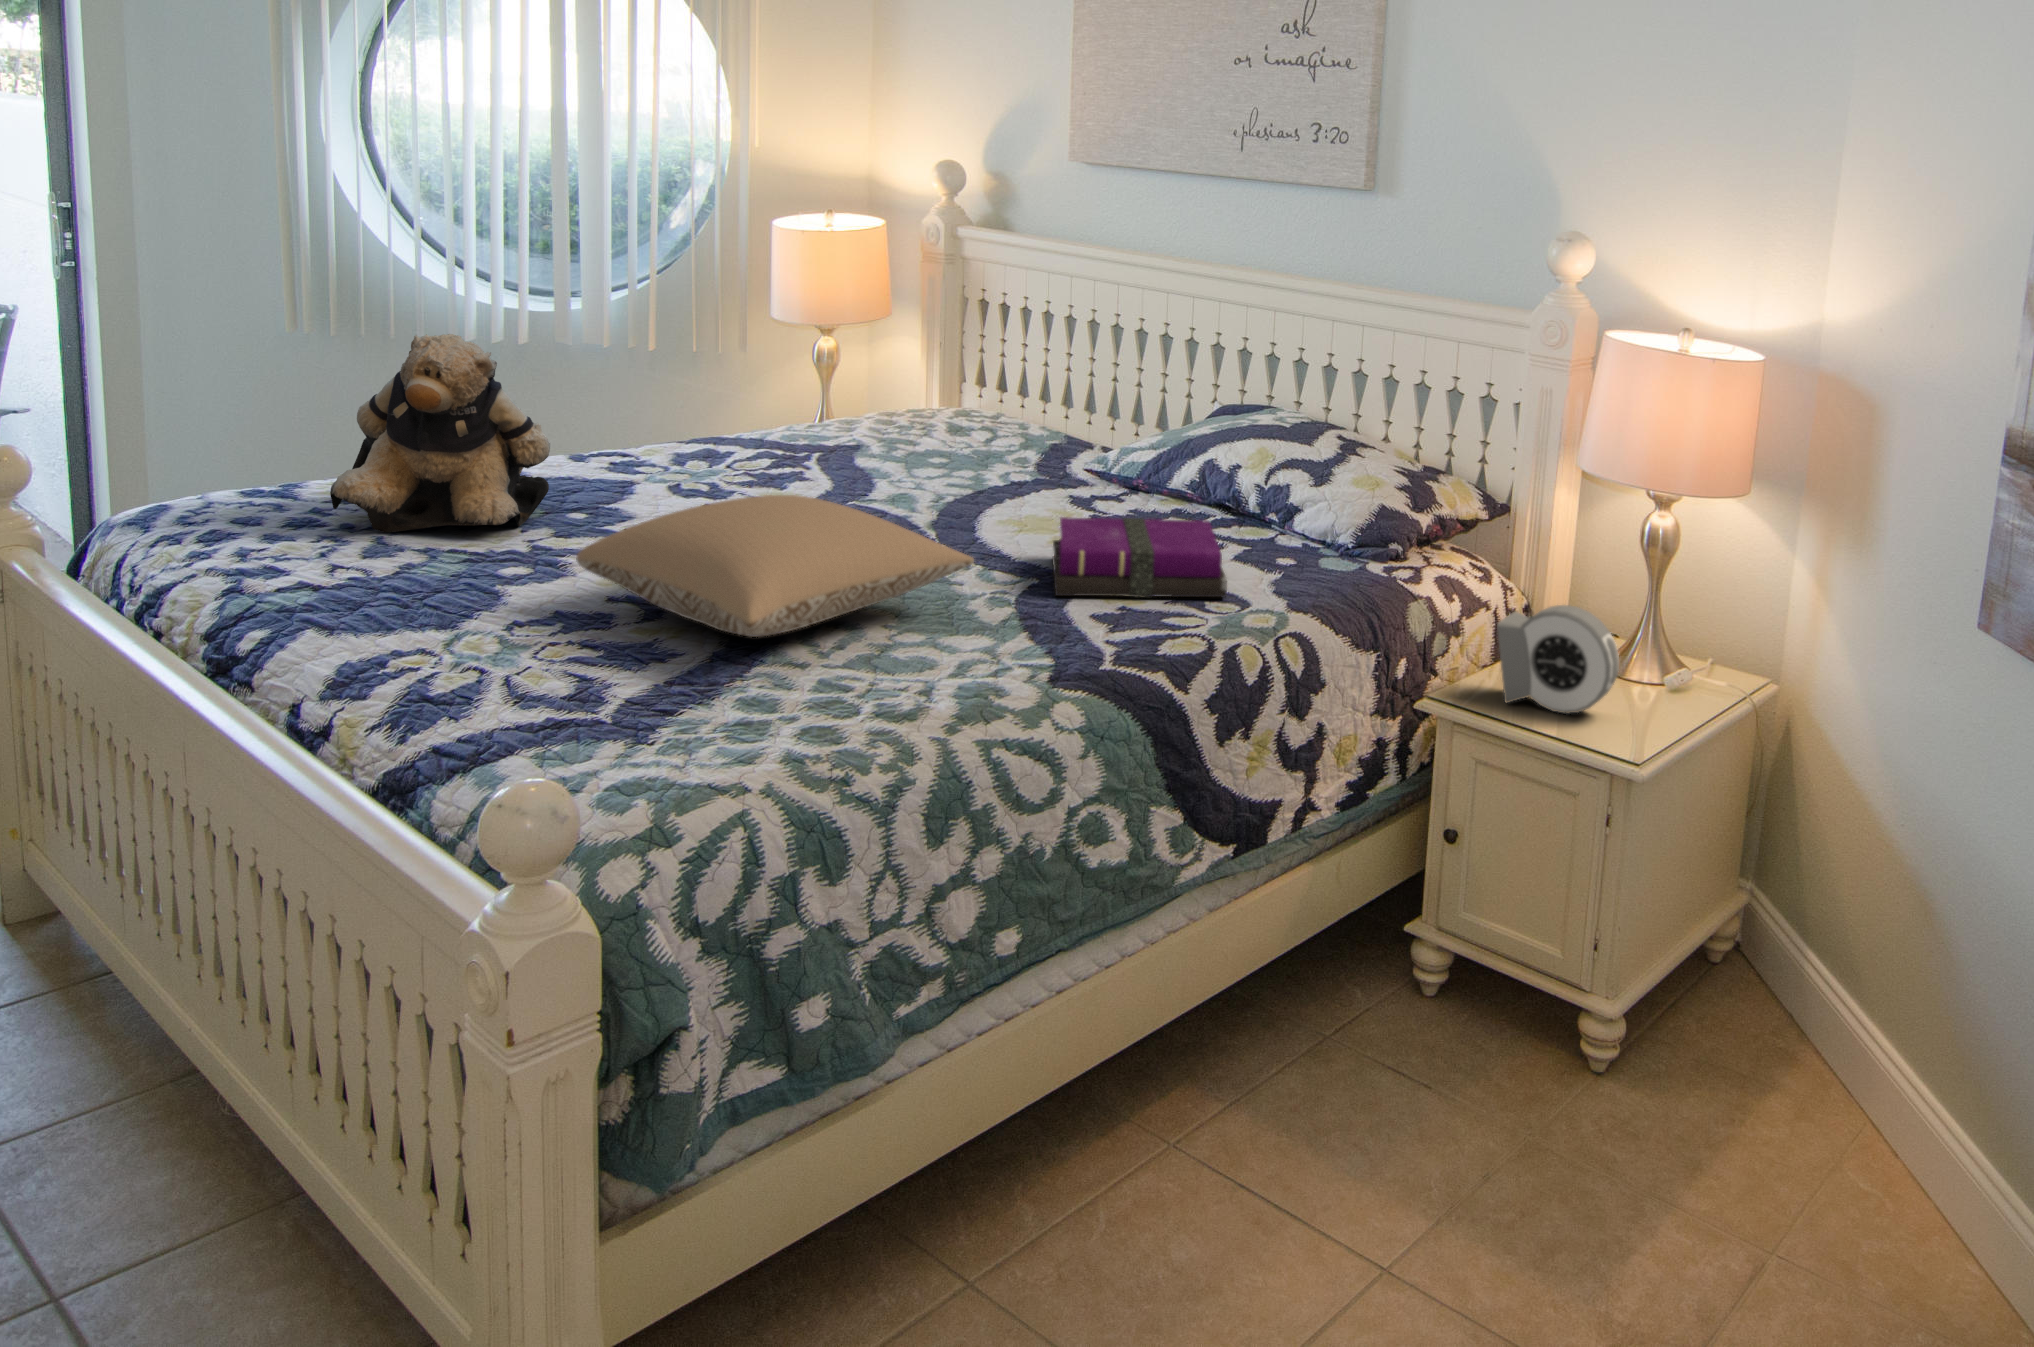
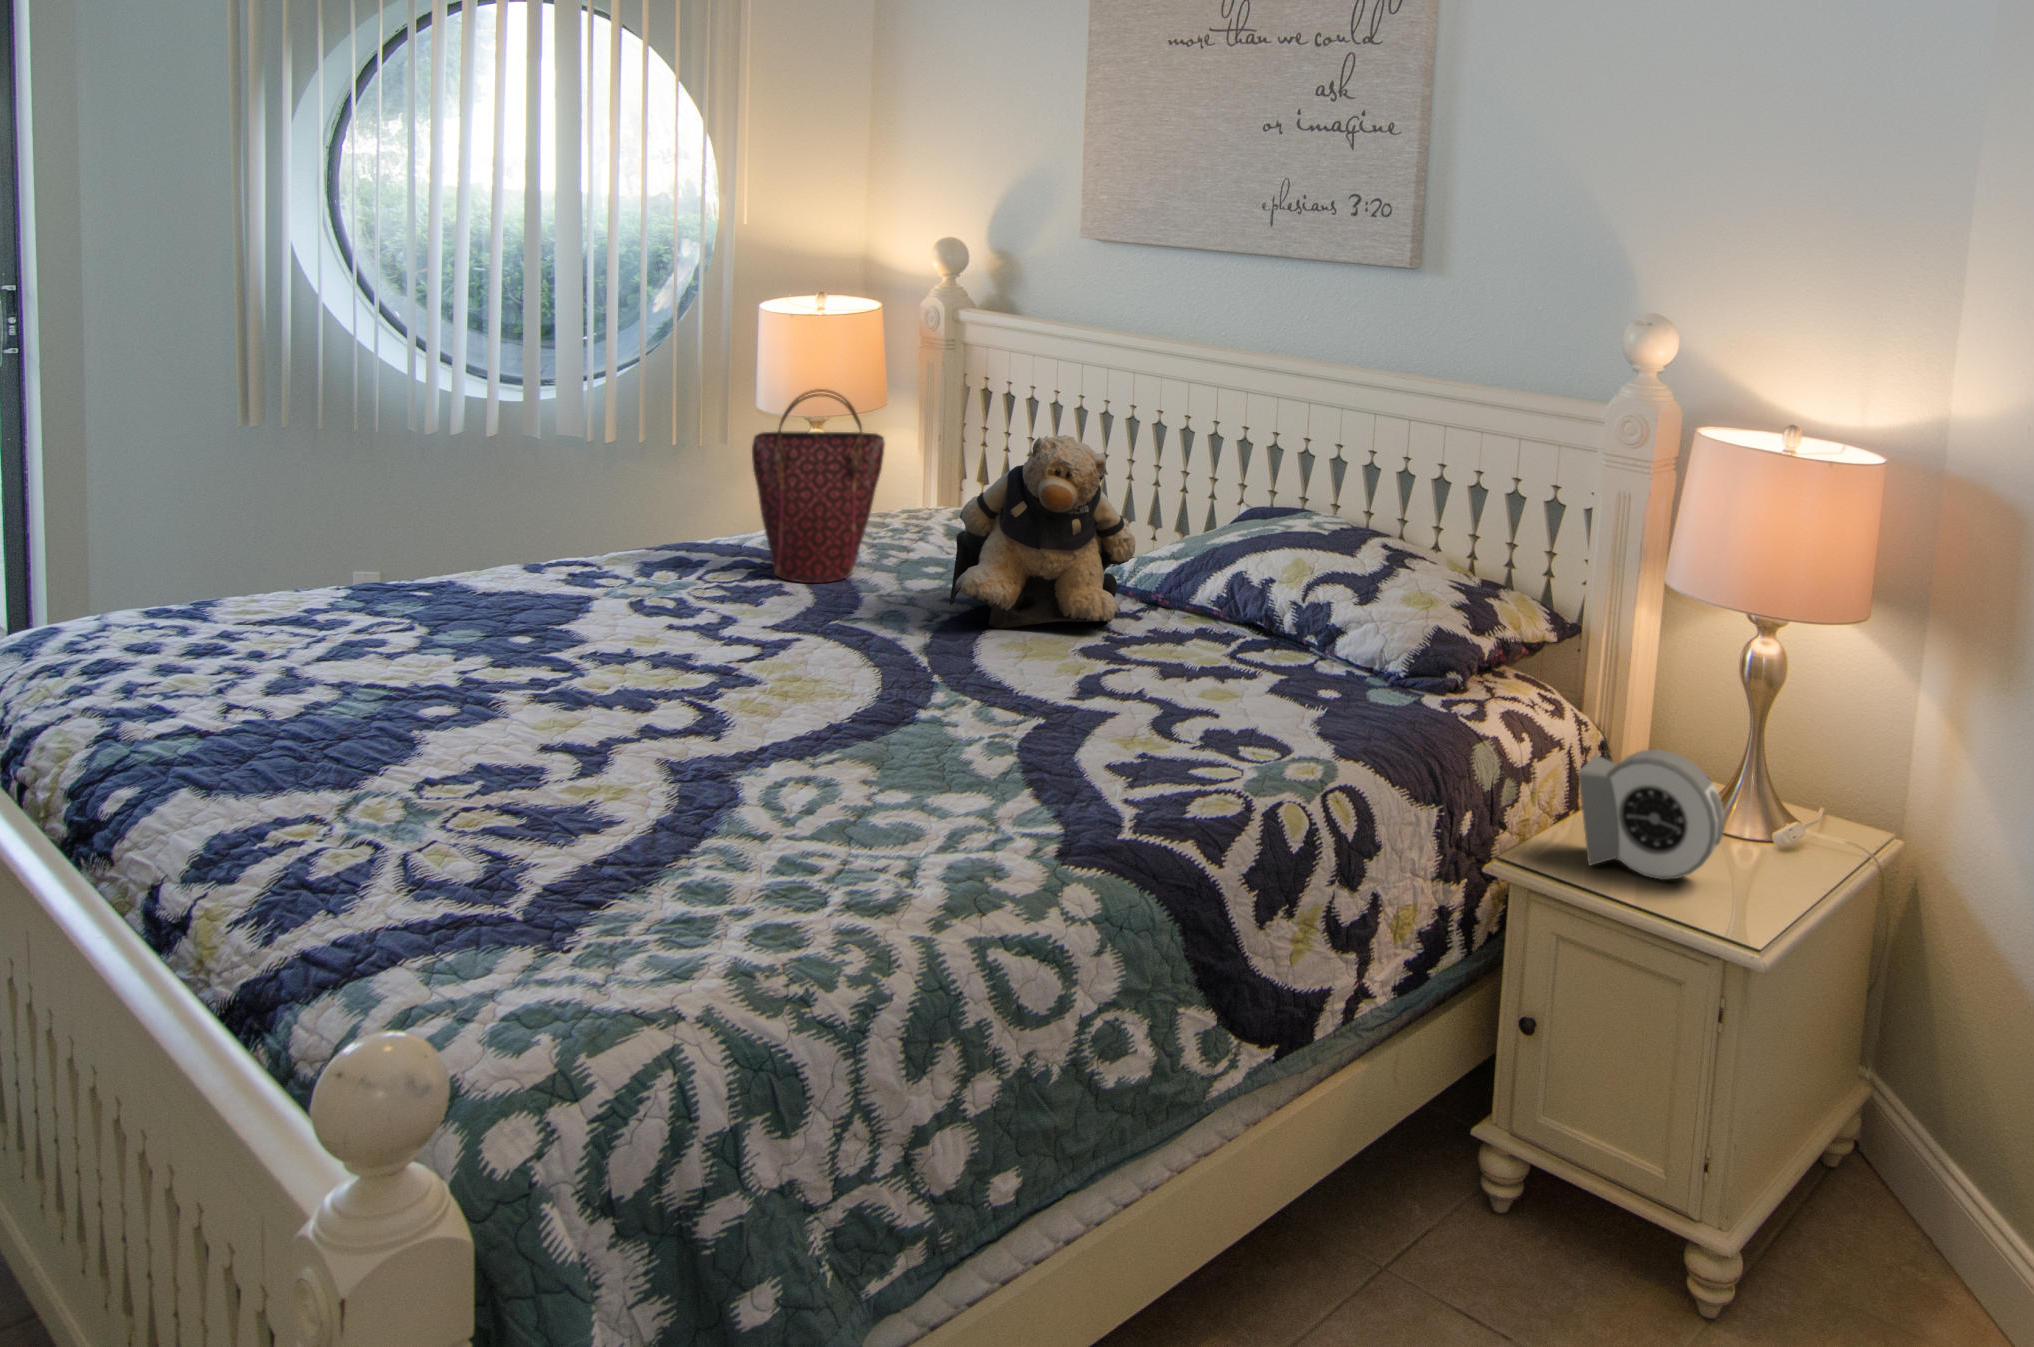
handbag: none [772,298,892,472] -> present [752,389,885,583]
teddy bear: present [330,334,550,533] -> present [950,435,1136,628]
pillow: present [576,495,974,637] -> none [505,622,971,799]
notebook: present [1052,517,1227,597] -> none [1061,642,1264,739]

